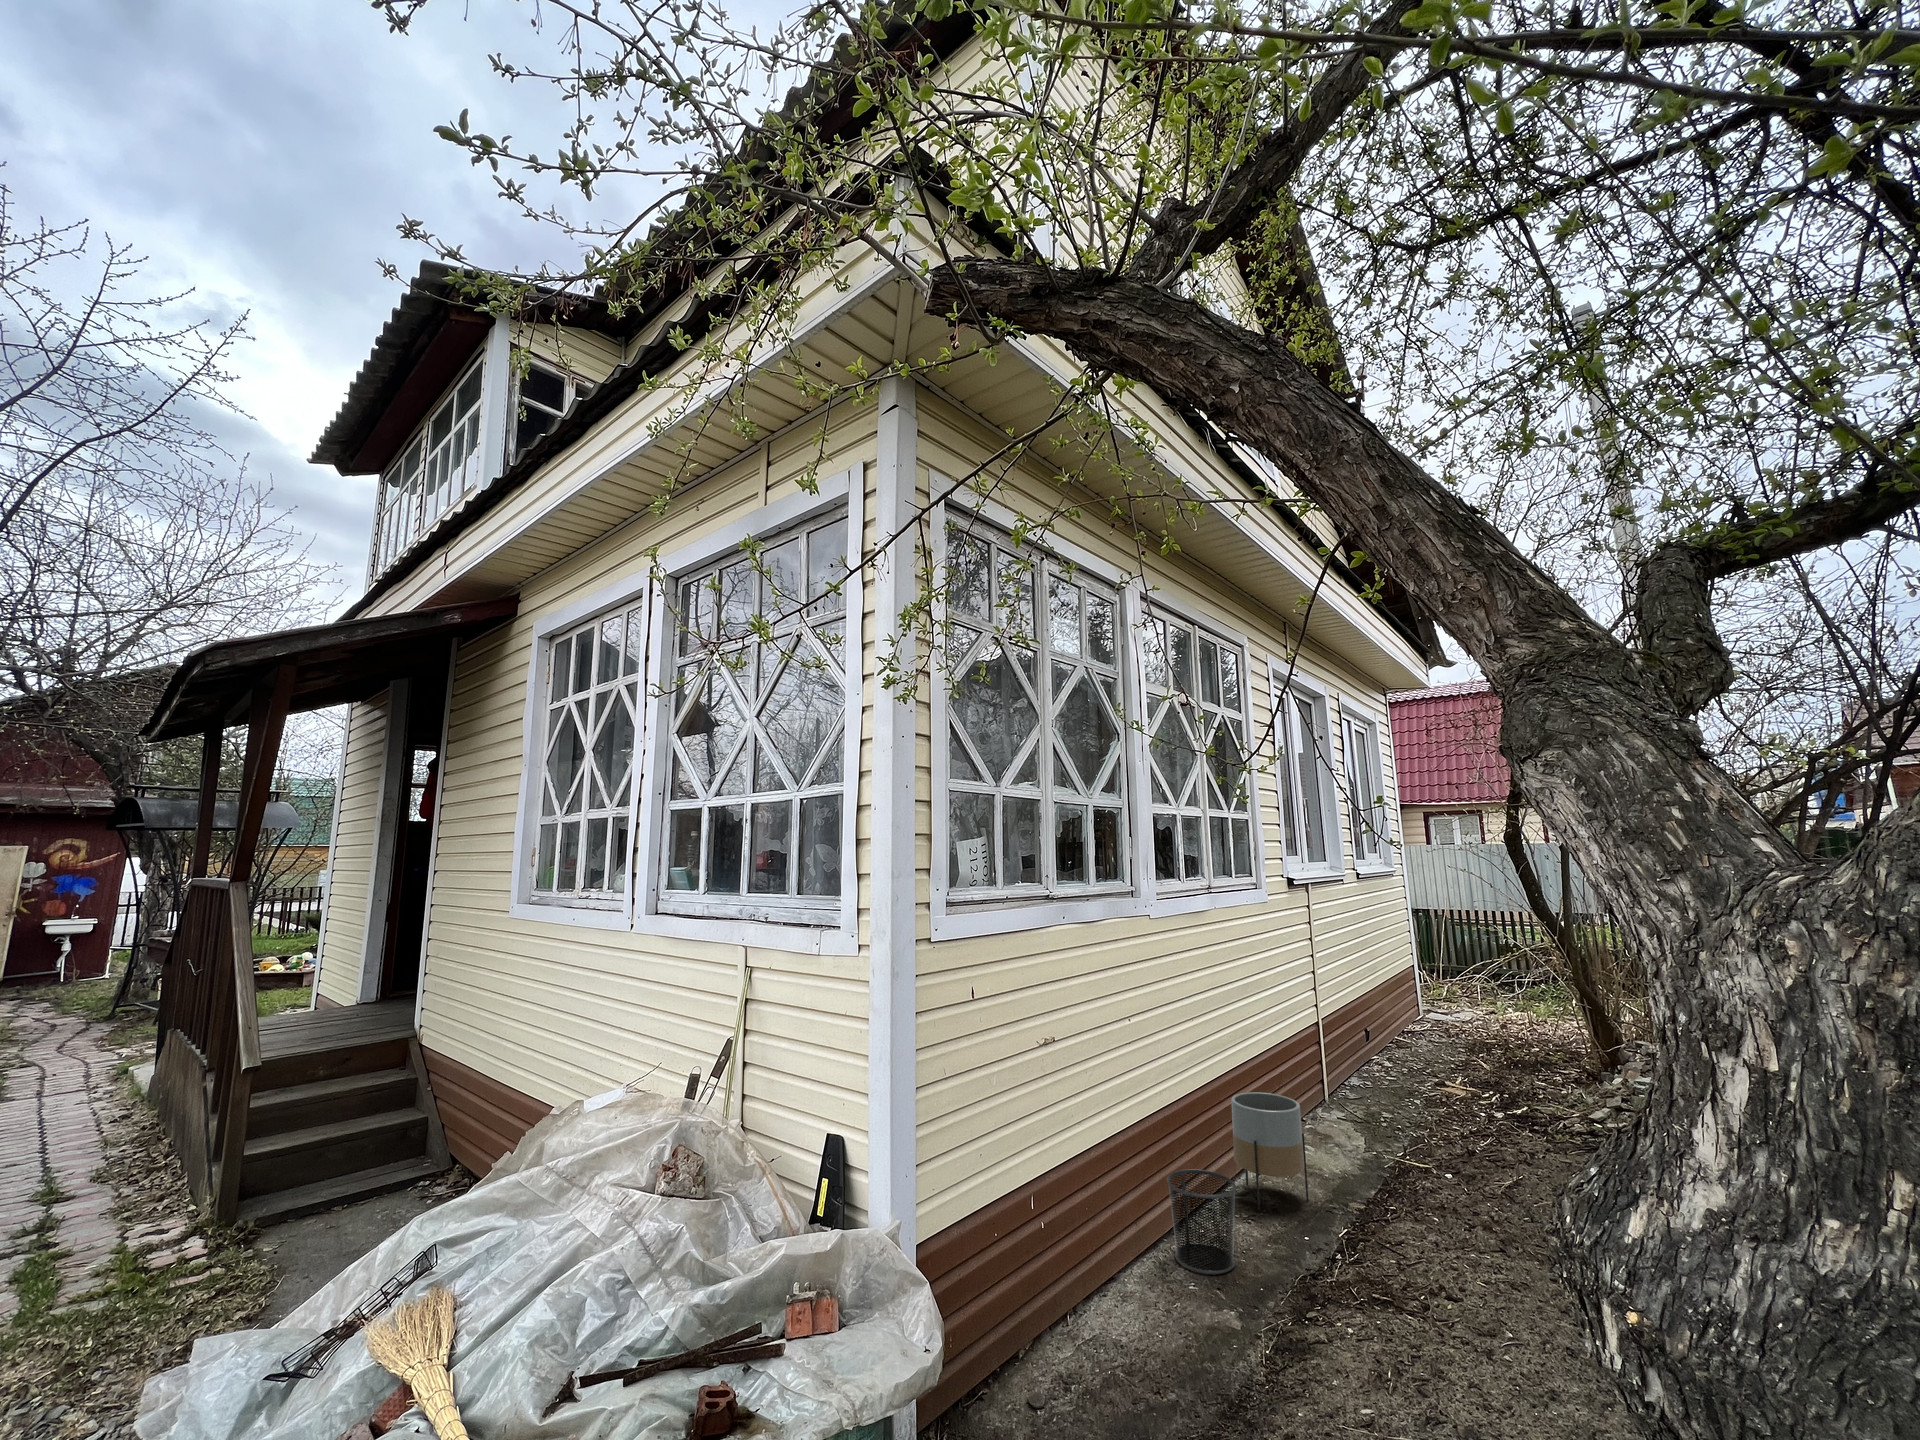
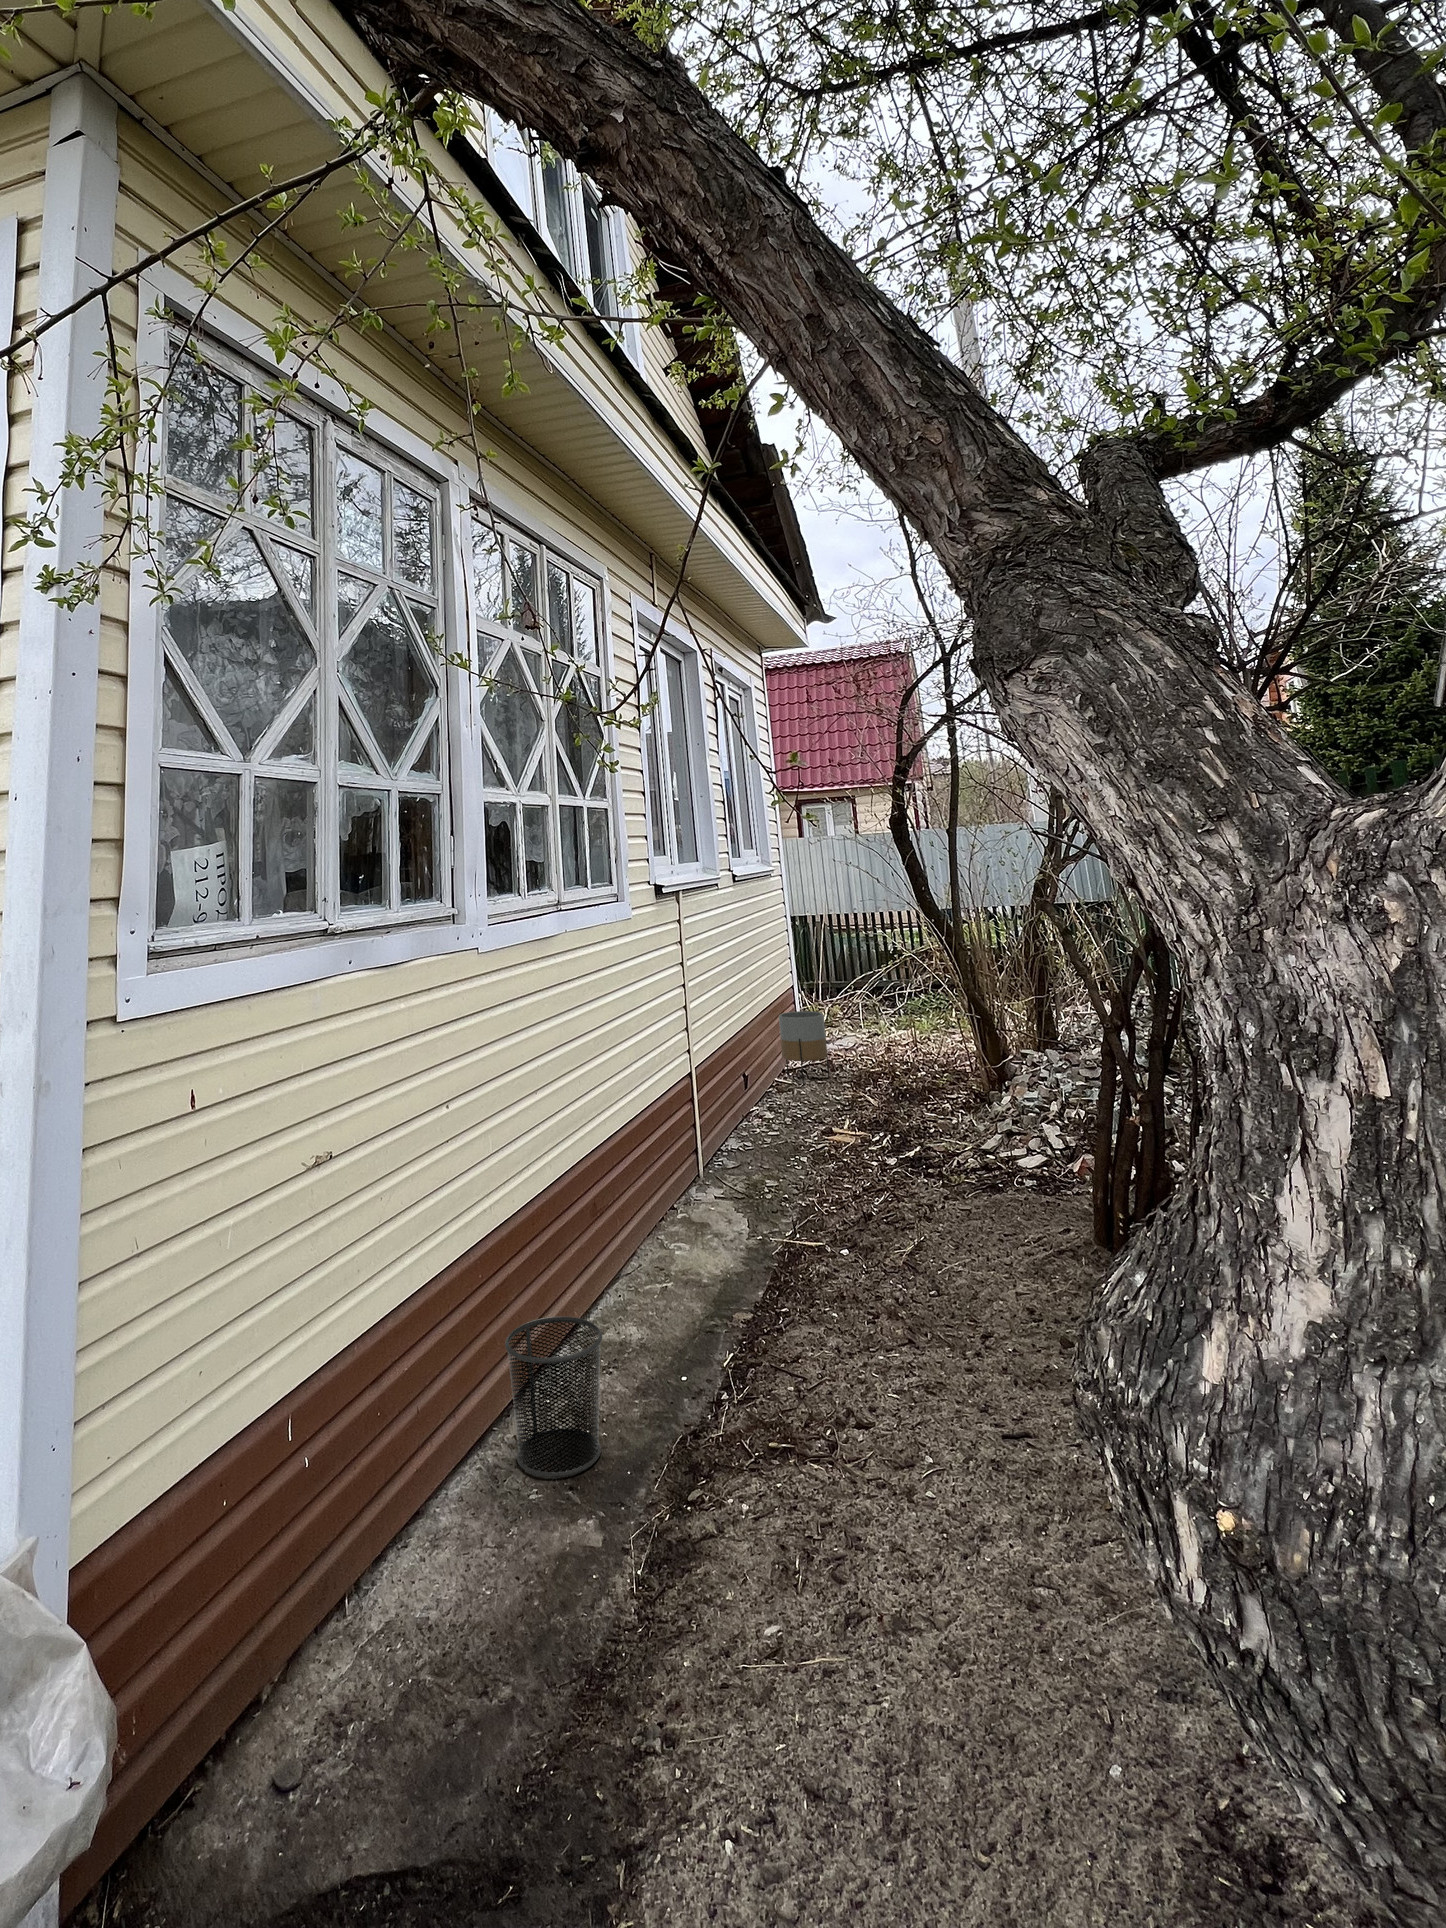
planter: present [1231,1092,1309,1211] -> present [779,1011,830,1085]

